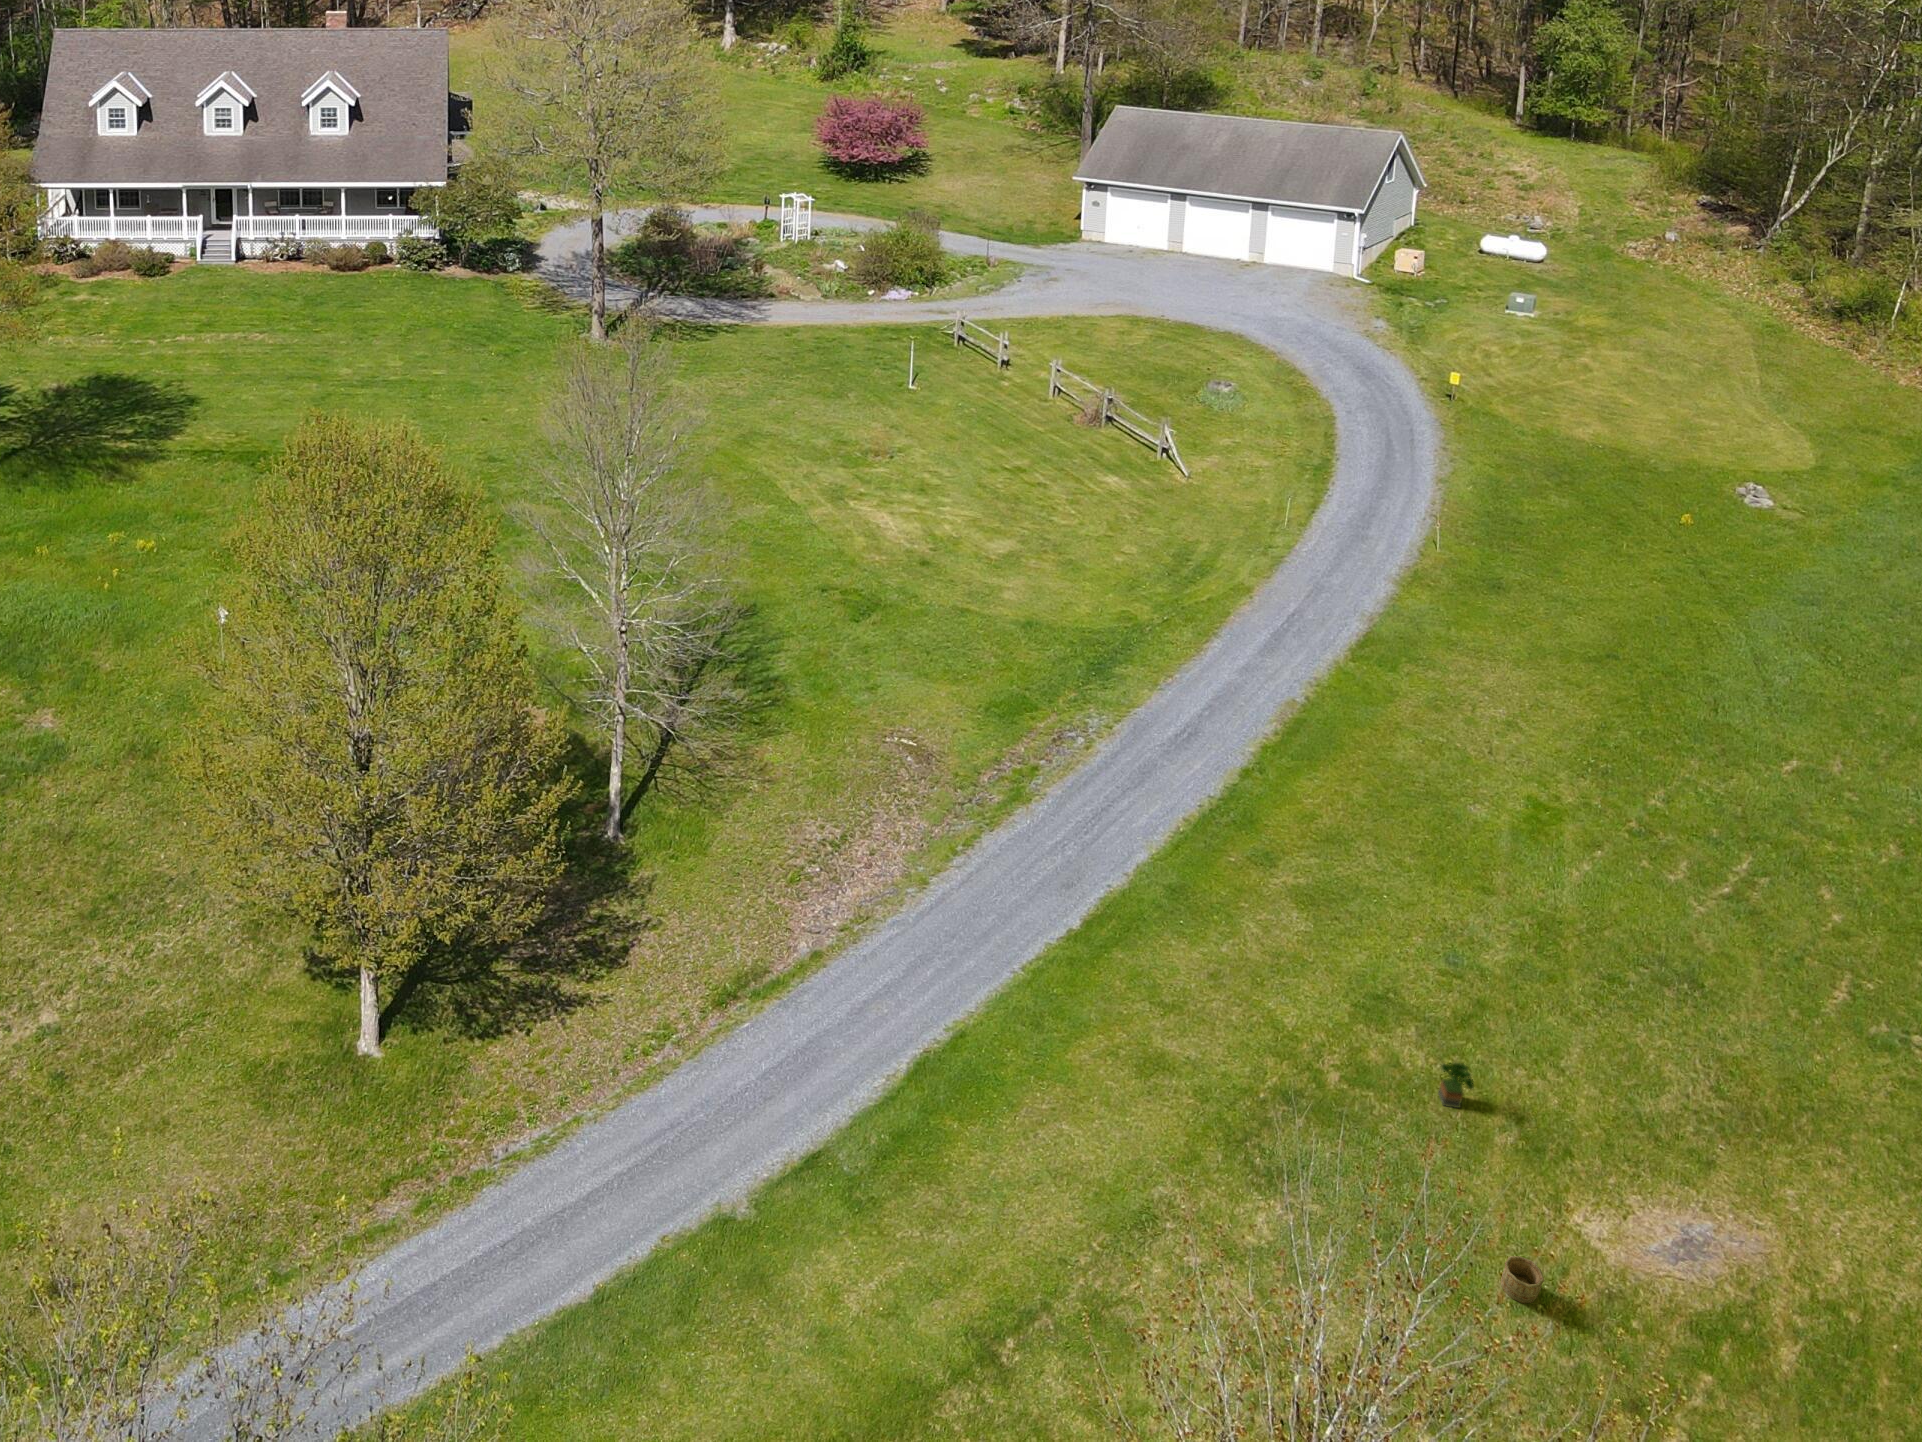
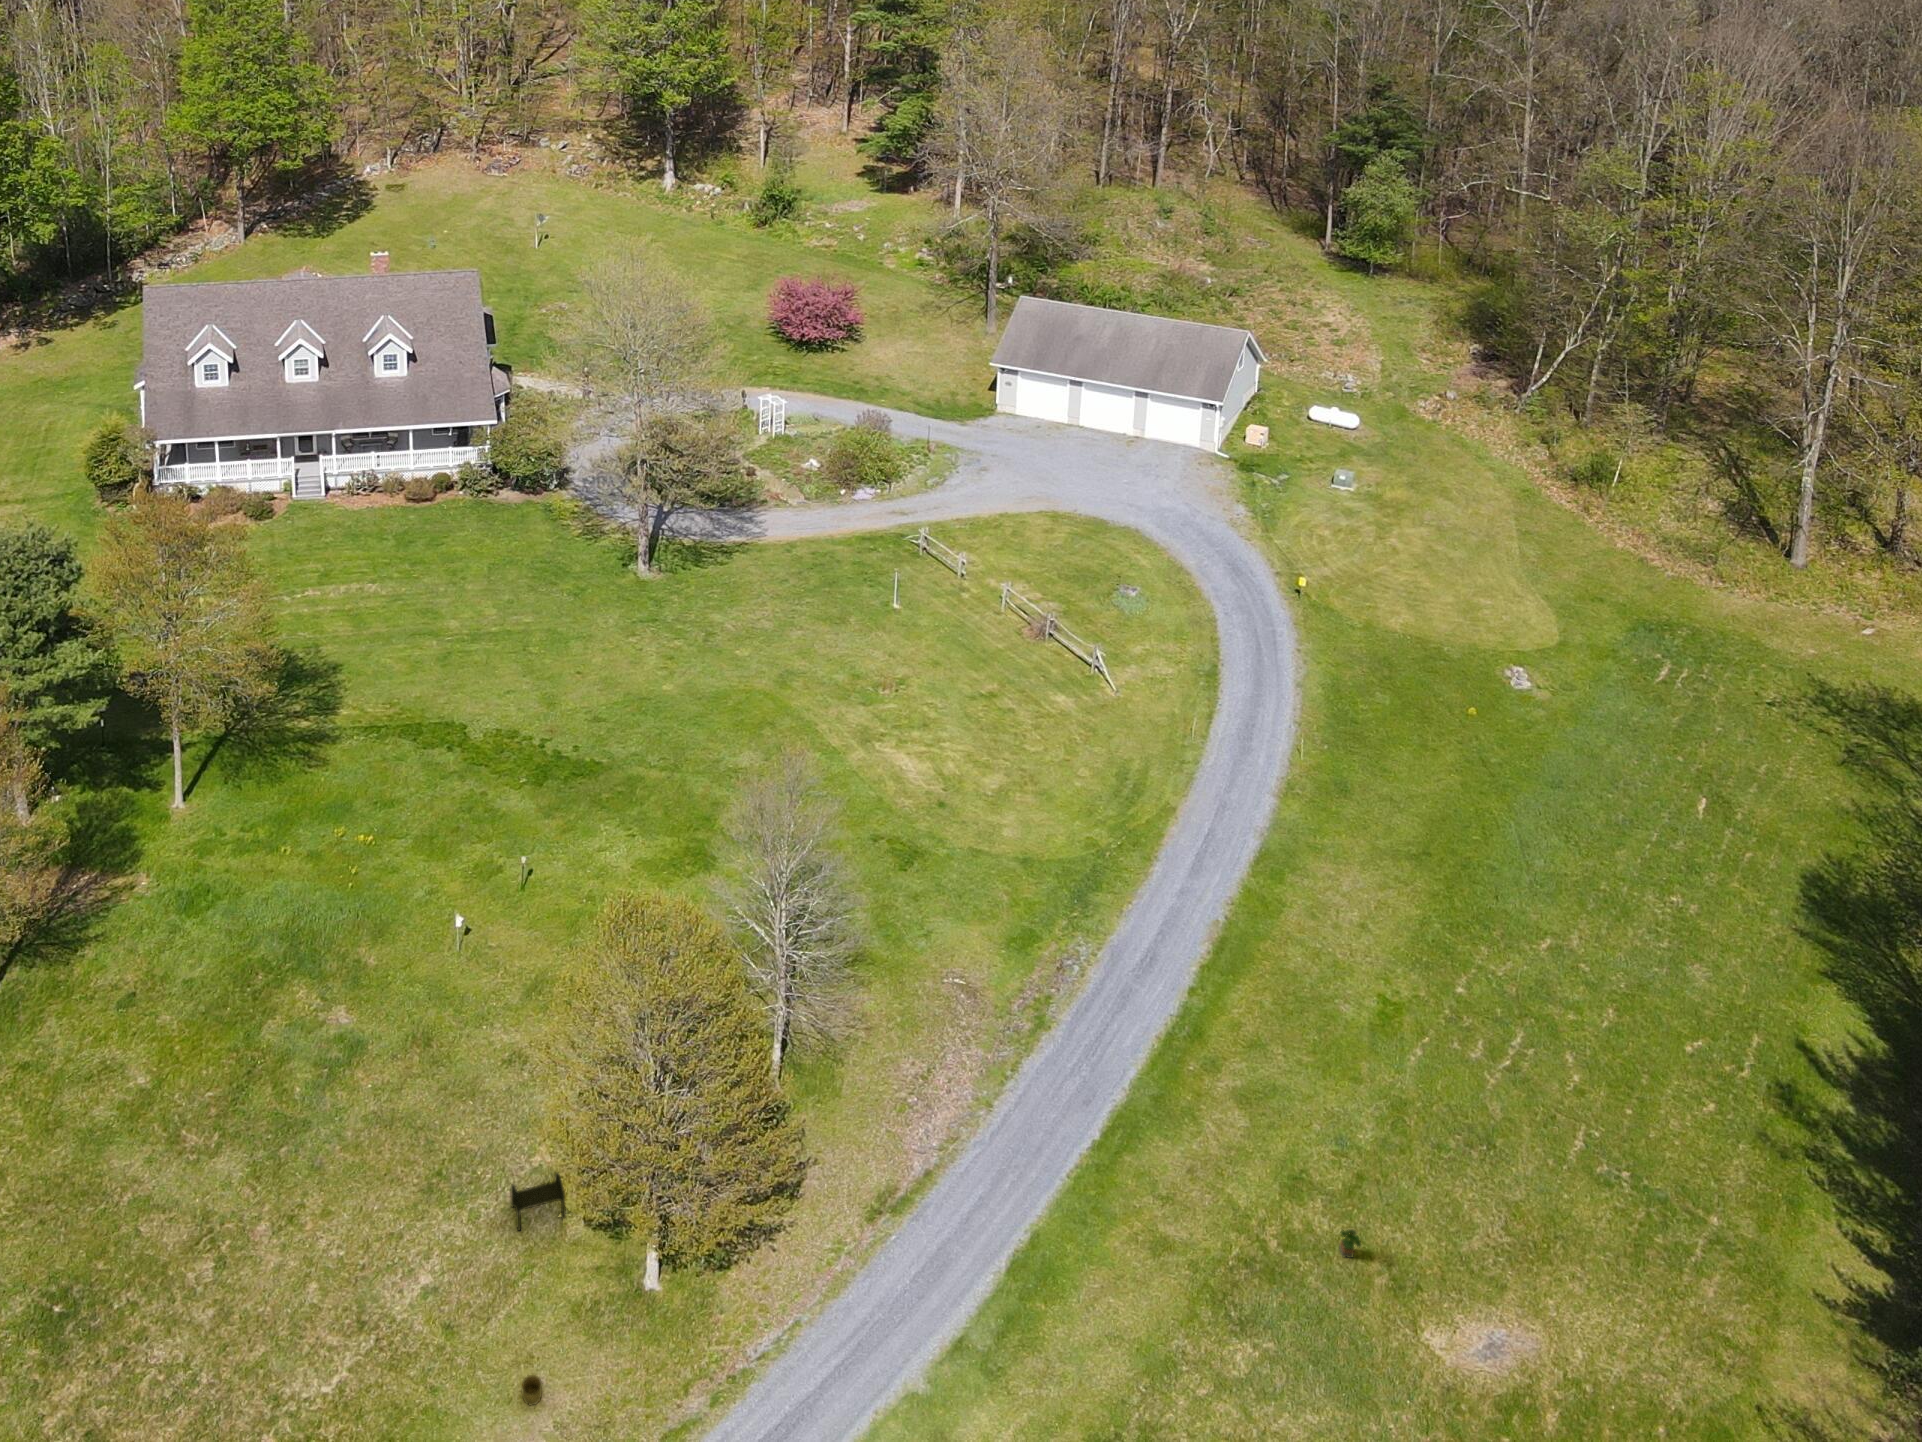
bench: none [189,899,266,973] -> present [510,1173,566,1231]
wooden bucket: present [1501,1256,1545,1303] -> present [521,1375,542,1405]

